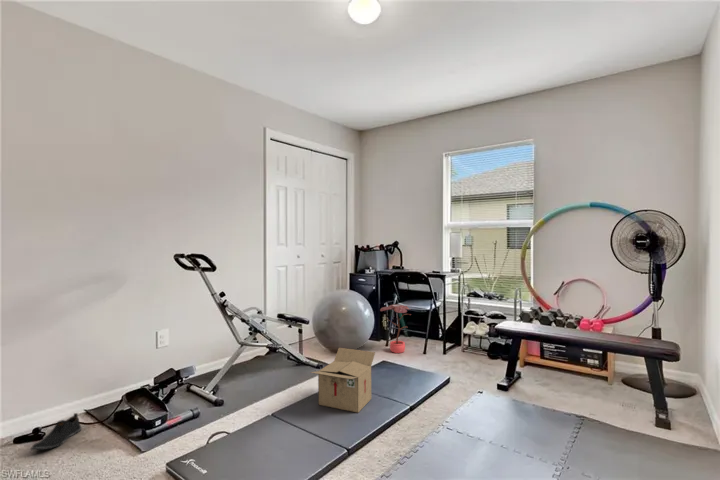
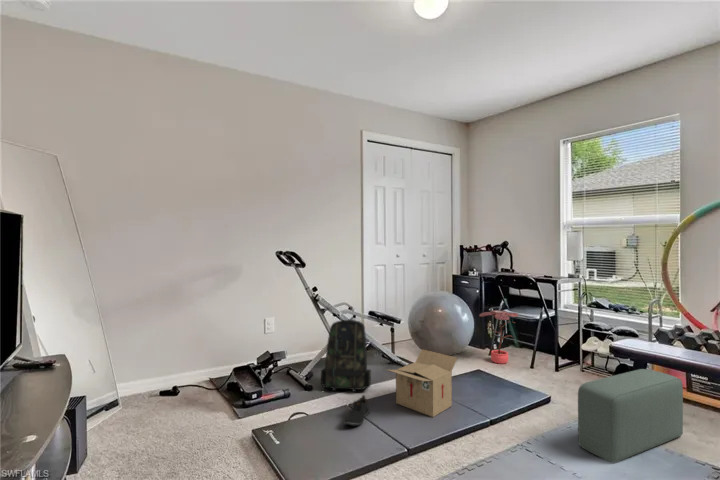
backpack: none [234,324,288,404] -> present [321,319,371,392]
pouf: none [483,345,548,426] -> present [578,369,683,463]
shoe: present [31,413,81,450] -> present [343,395,369,426]

